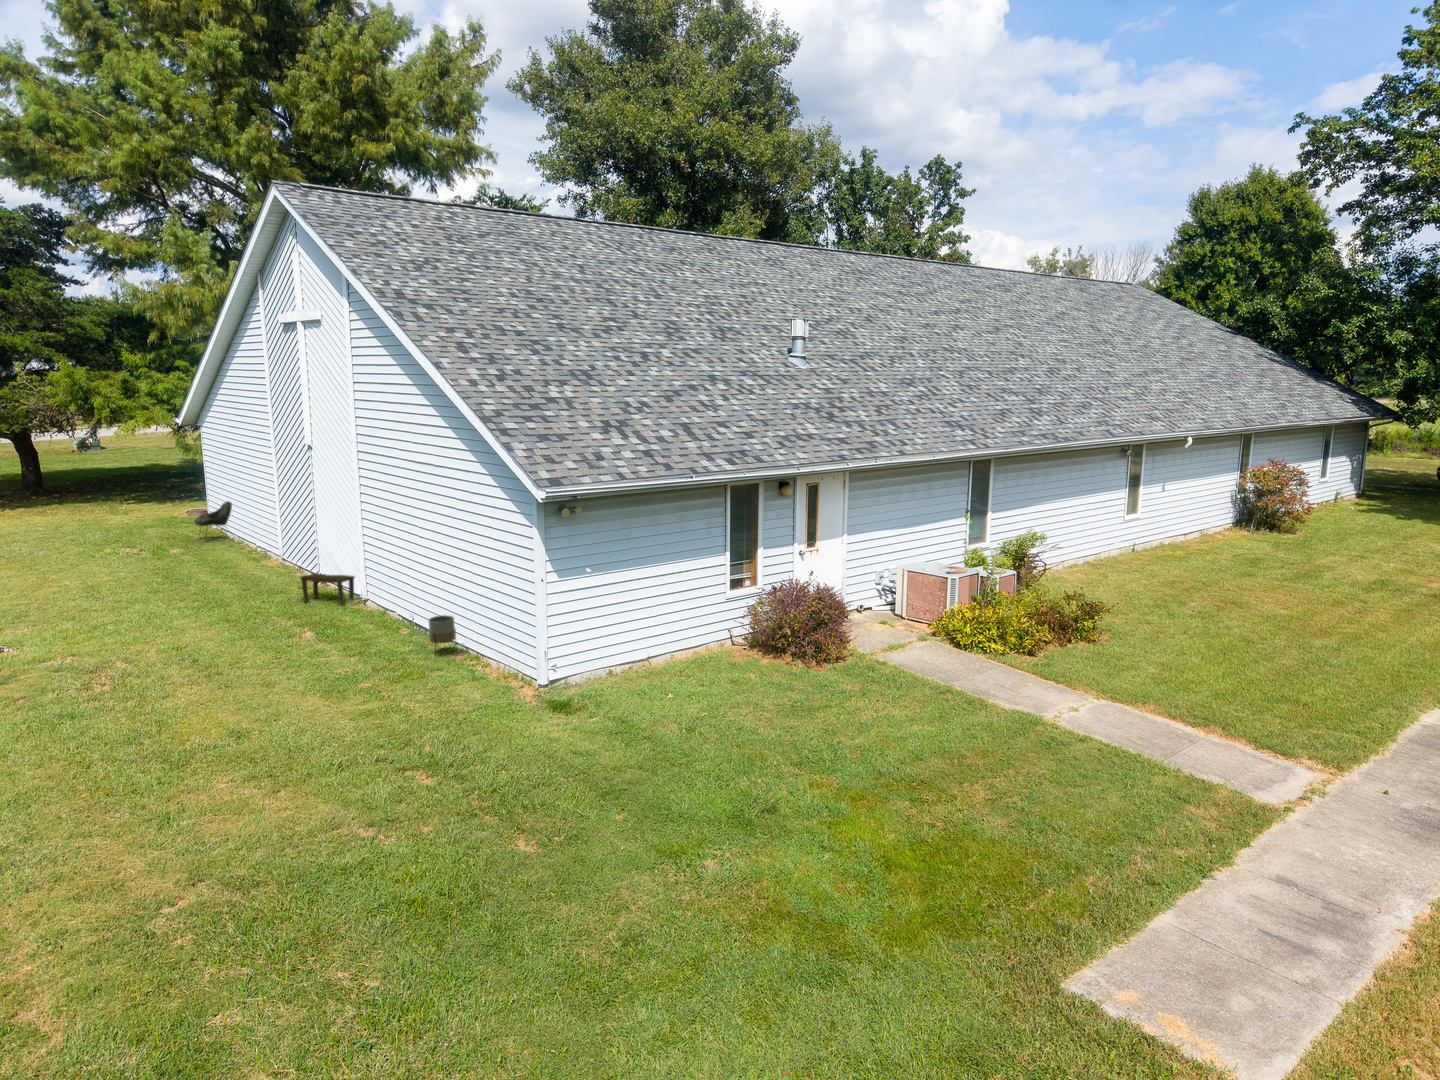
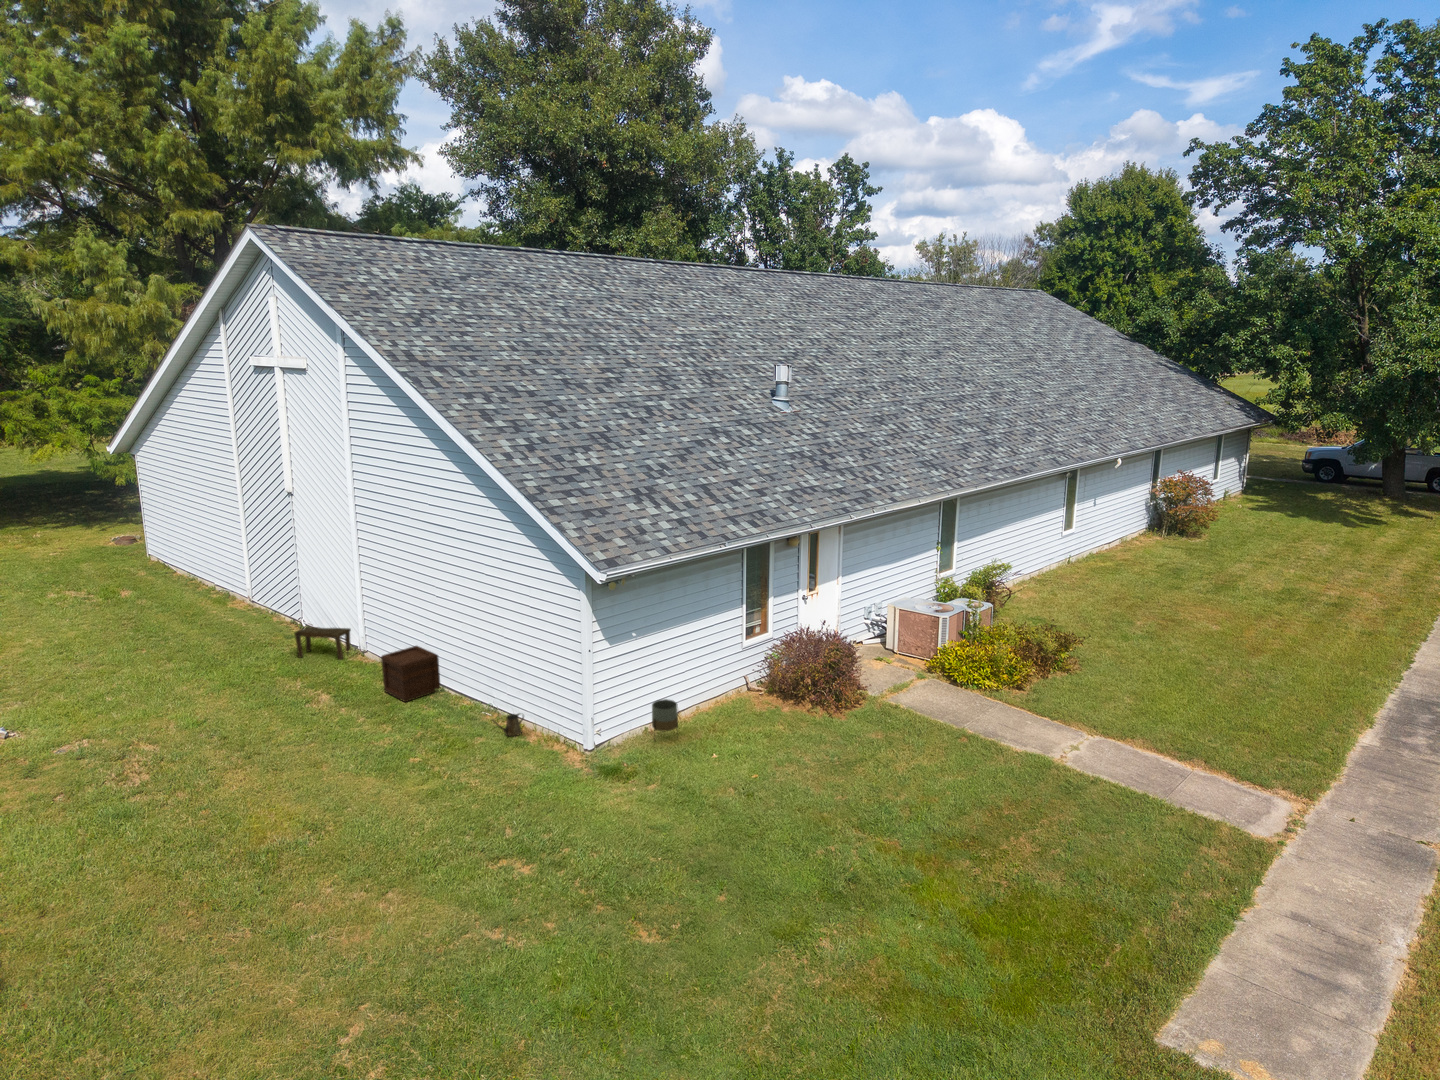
lounge chair: present [194,501,232,538] -> none [139,537,186,582]
wooden crate: none [367,588,424,641] -> present [381,646,440,702]
planter: present [429,615,457,645] -> present [652,699,678,731]
watering can: none [452,650,490,672] -> present [494,713,524,736]

